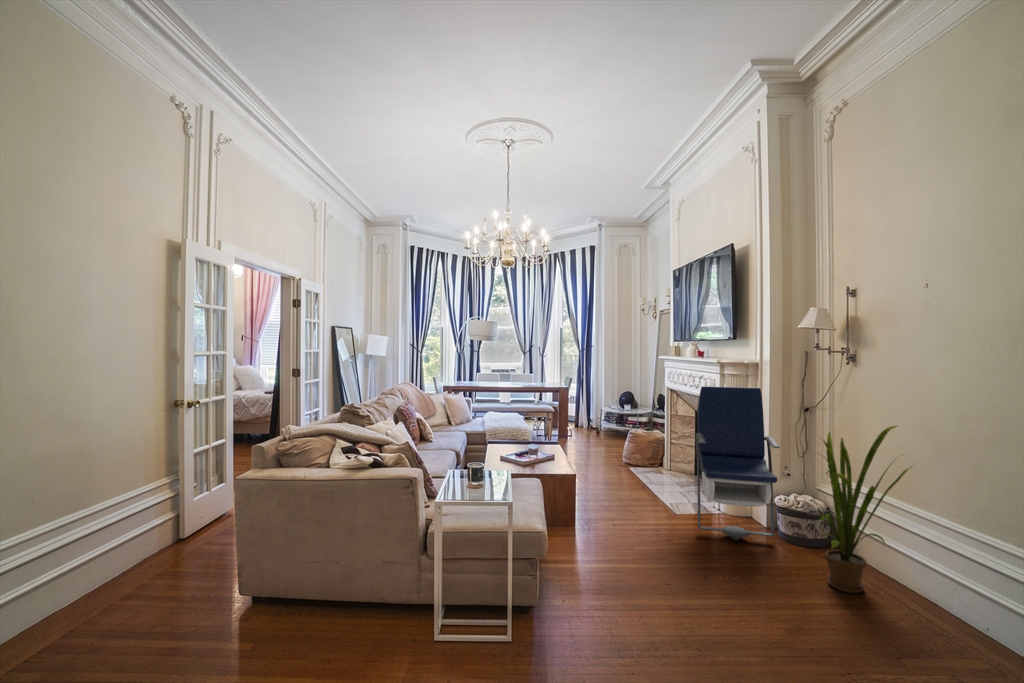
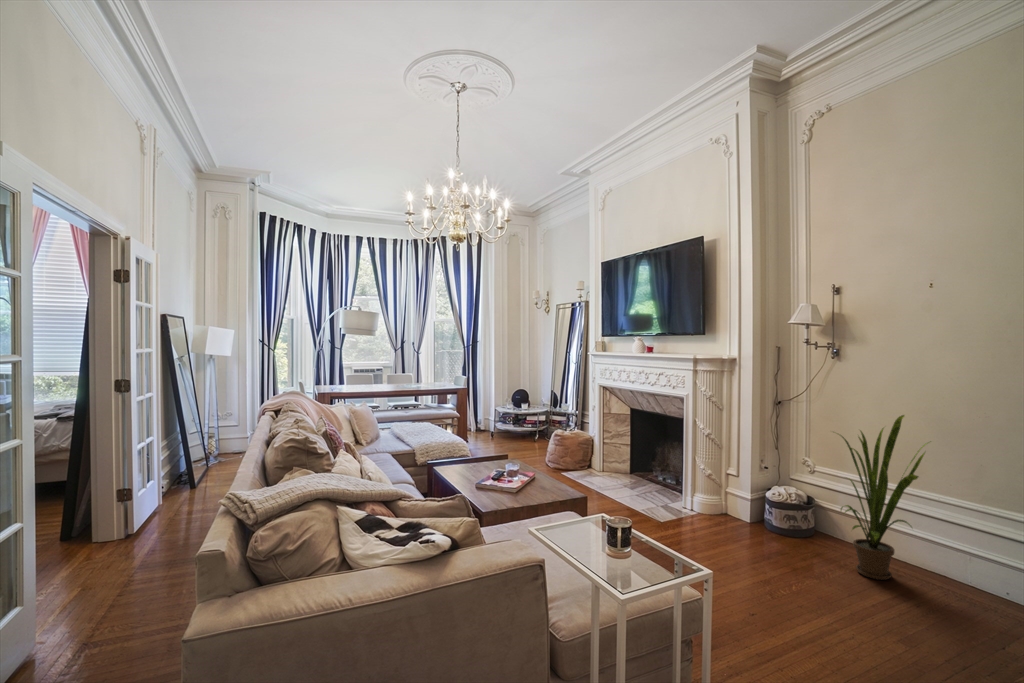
armchair: present [695,386,780,540] -> none [685,383,792,542]

